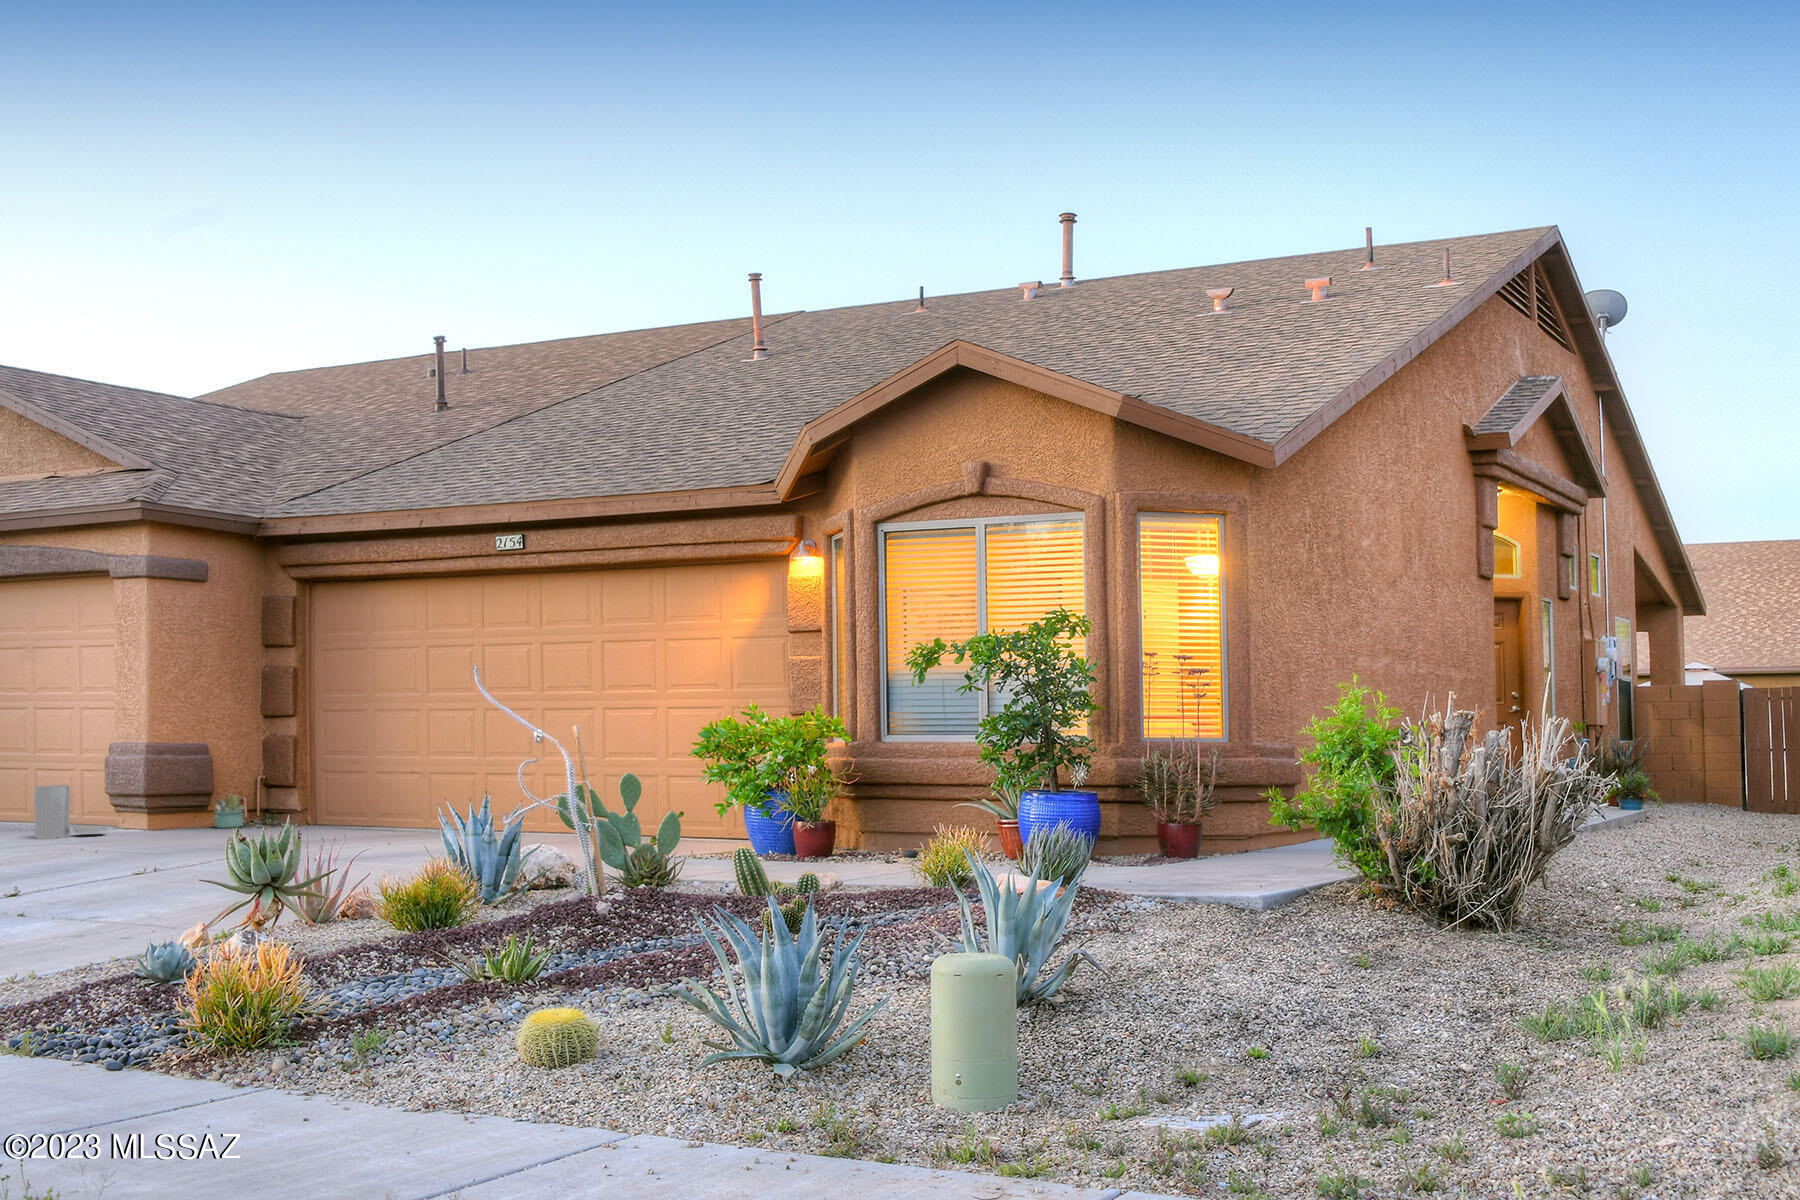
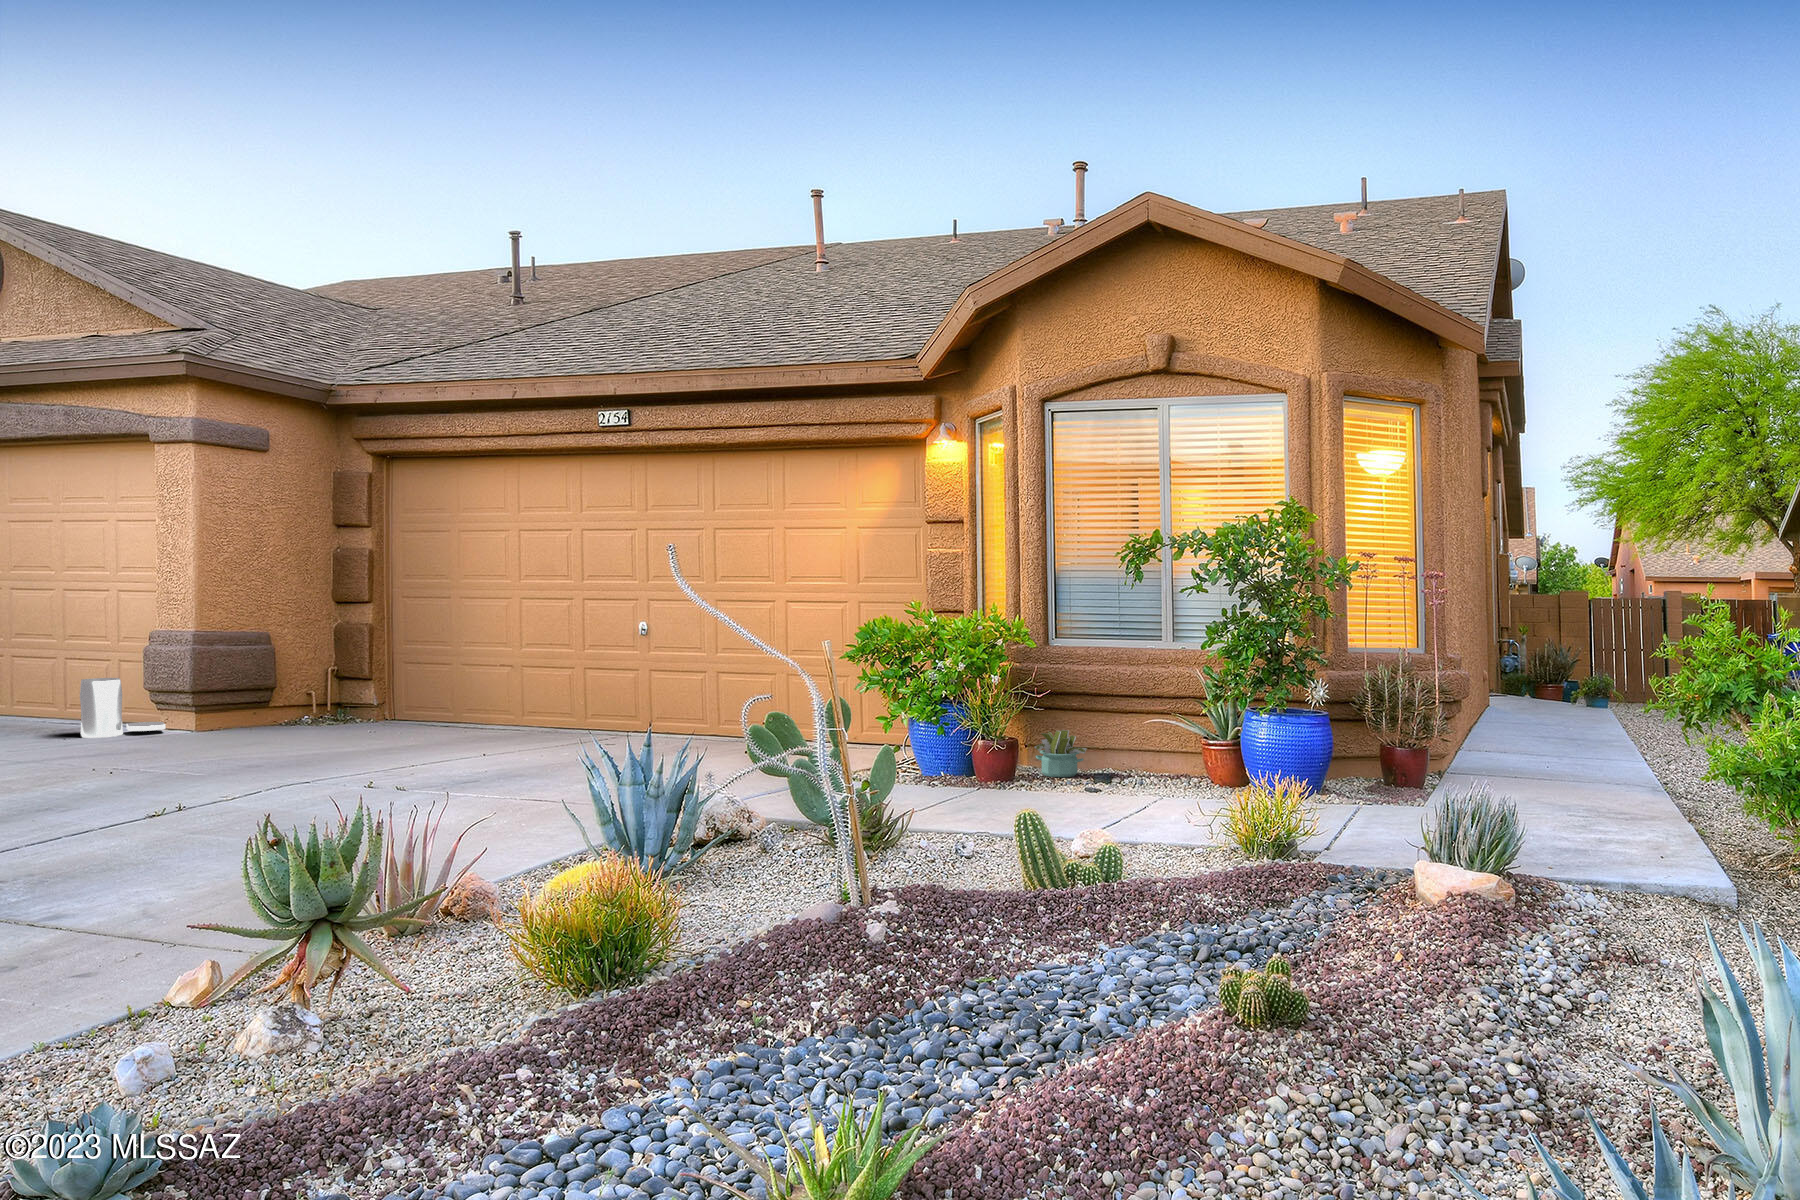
decorative plant: present [214,795,245,828] -> present [1034,730,1086,777]

